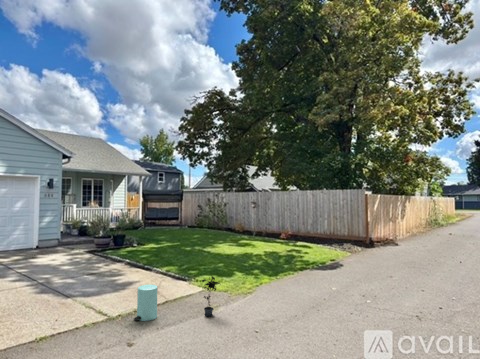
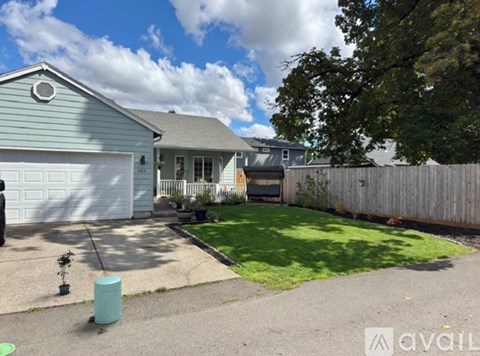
potted plant: present [202,276,220,317] -> present [57,250,75,295]

